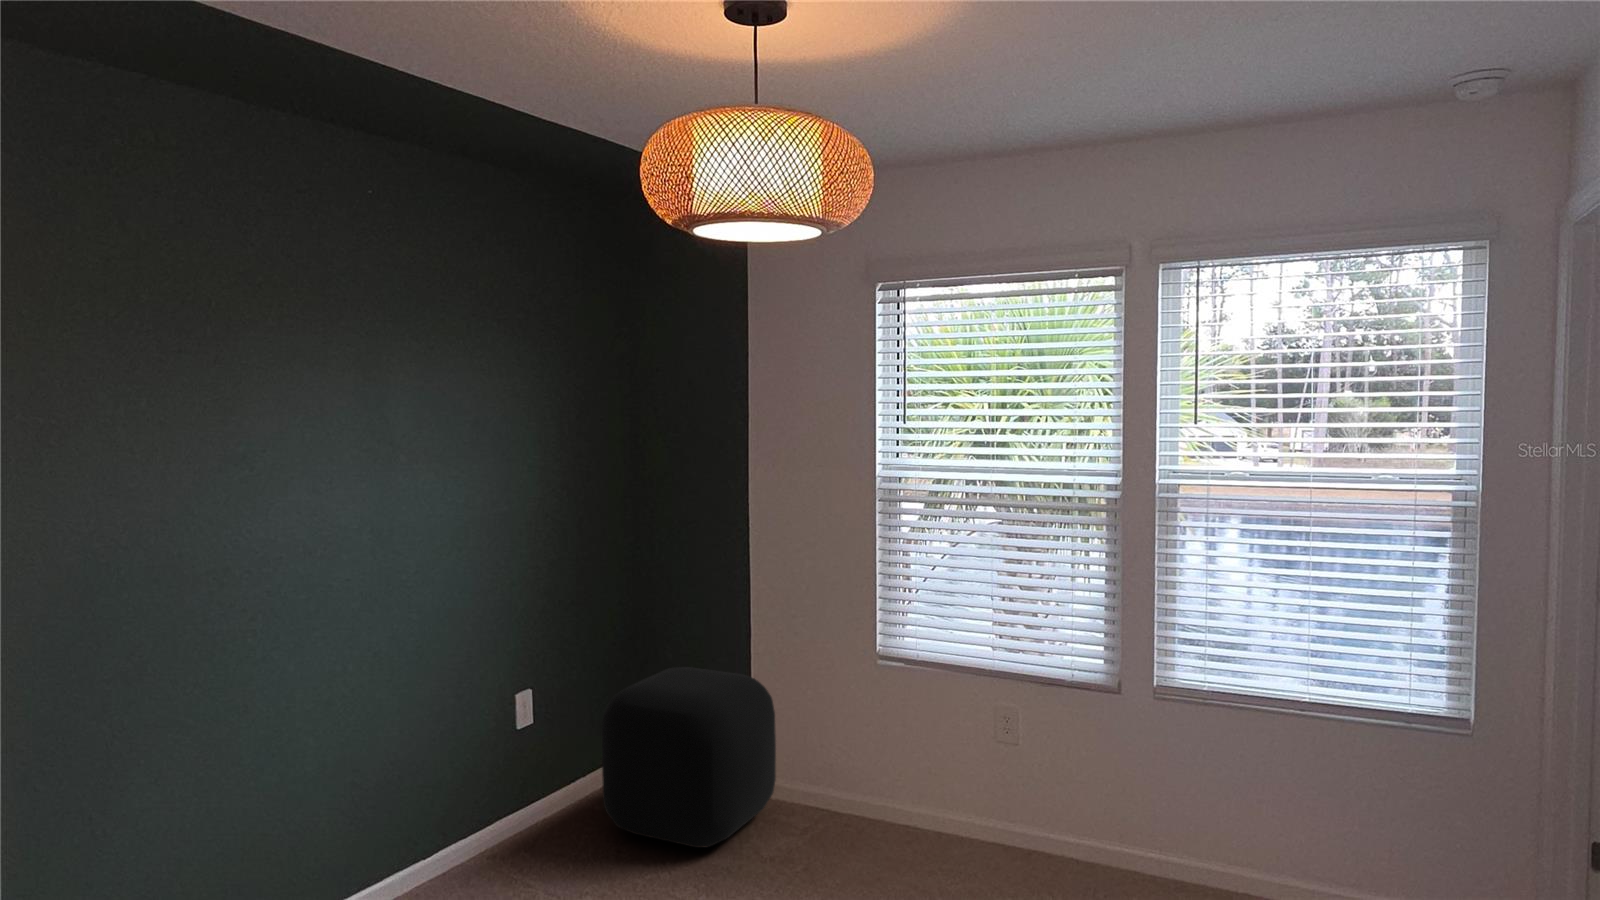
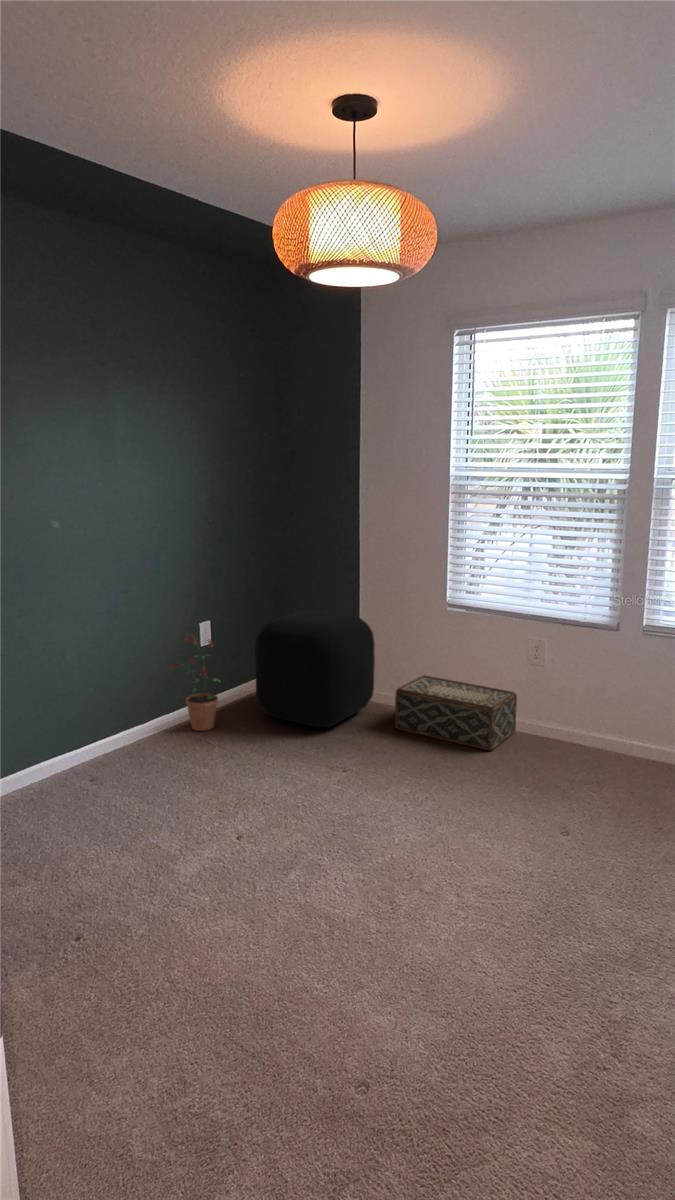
potted plant: none [472,713,554,862] -> present [170,634,221,731]
woven basket: none [808,758,981,877] -> present [395,675,517,750]

